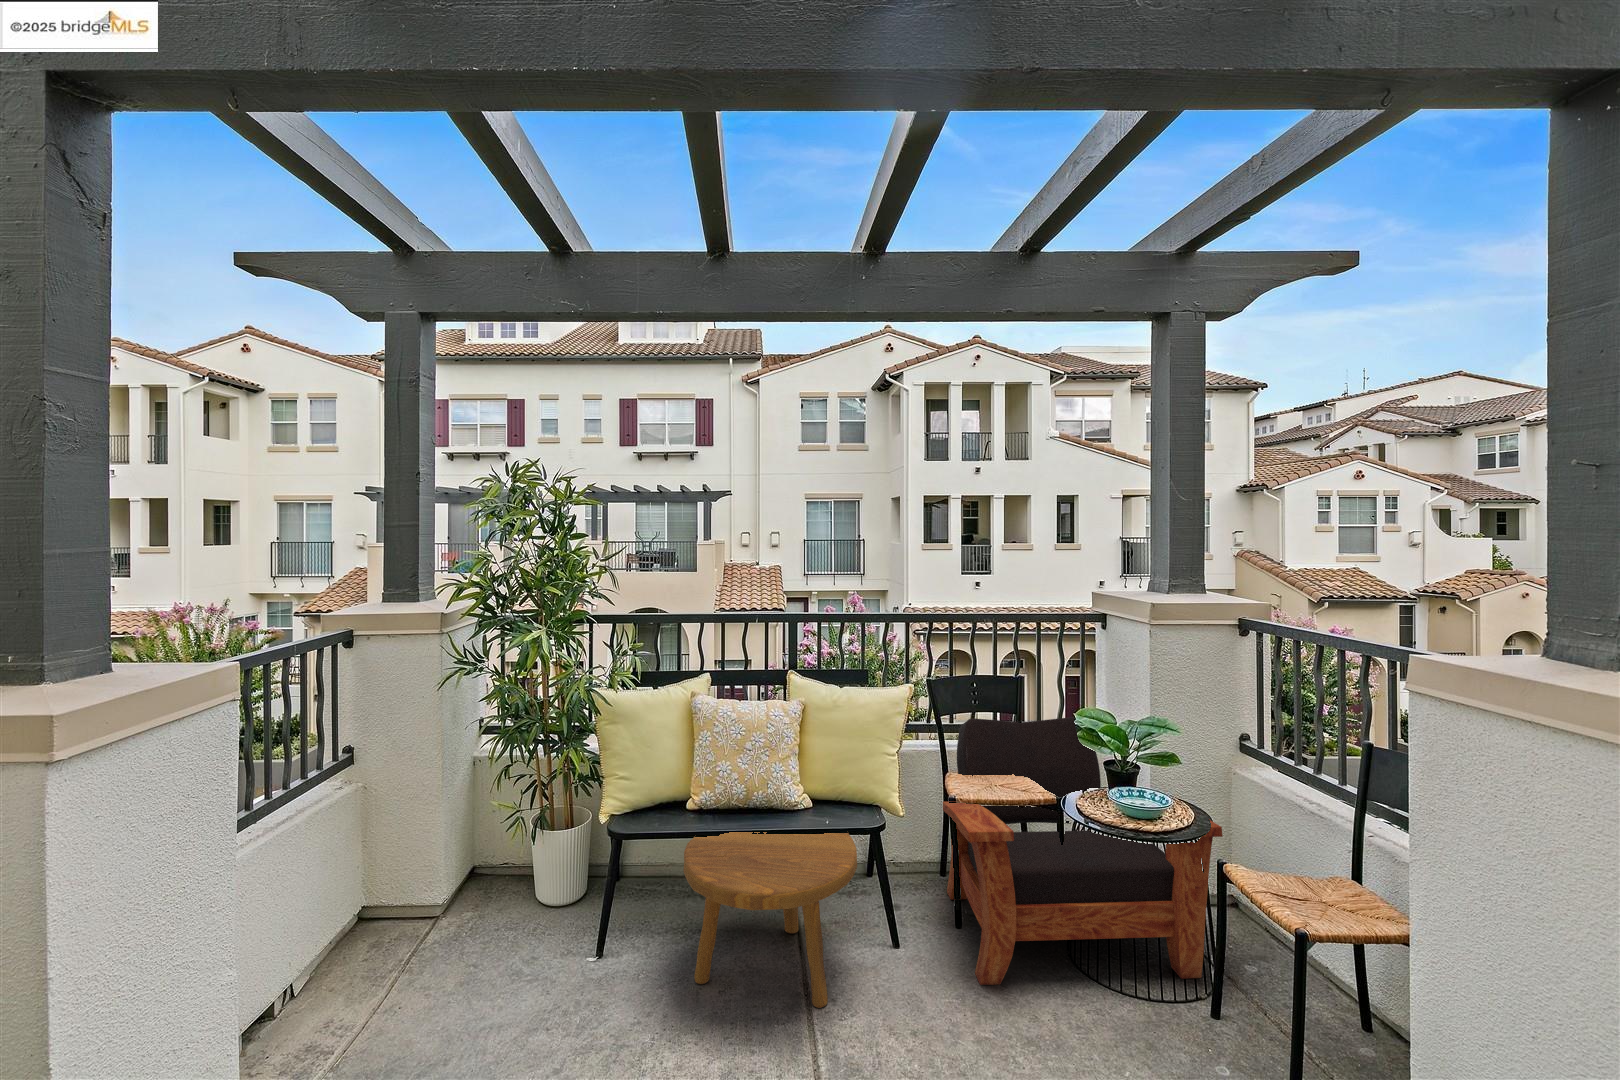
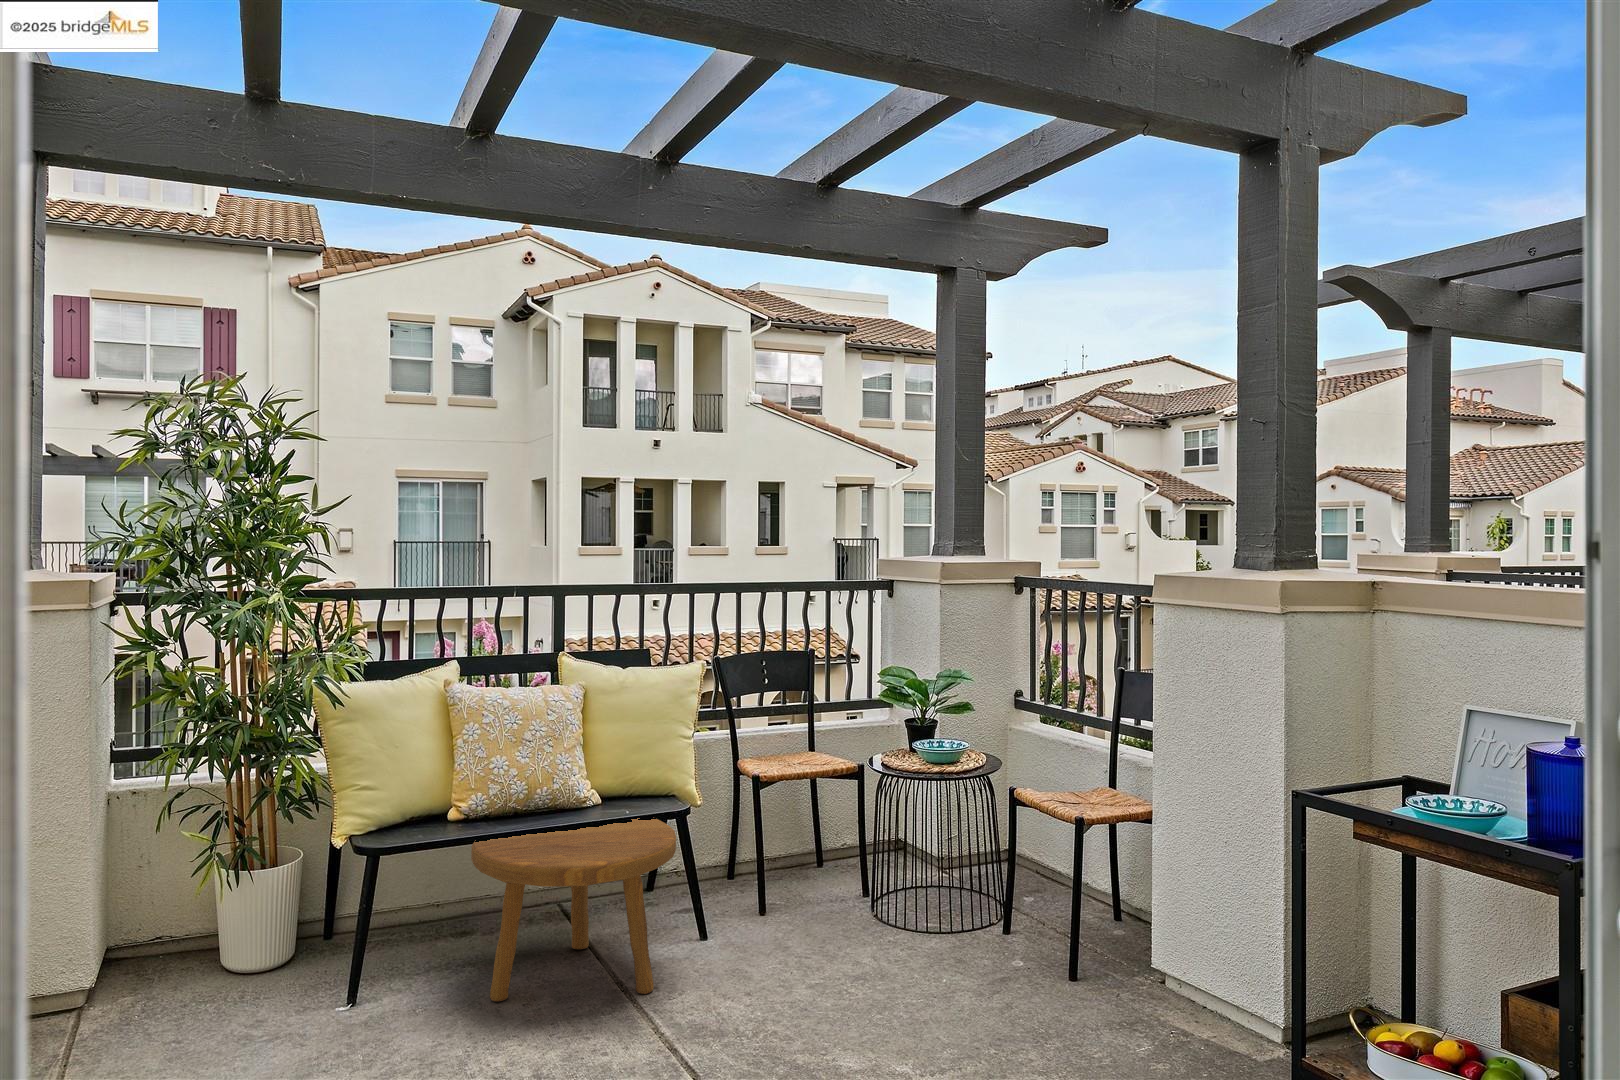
armchair: present [943,717,1223,985] -> none [734,692,1011,951]

